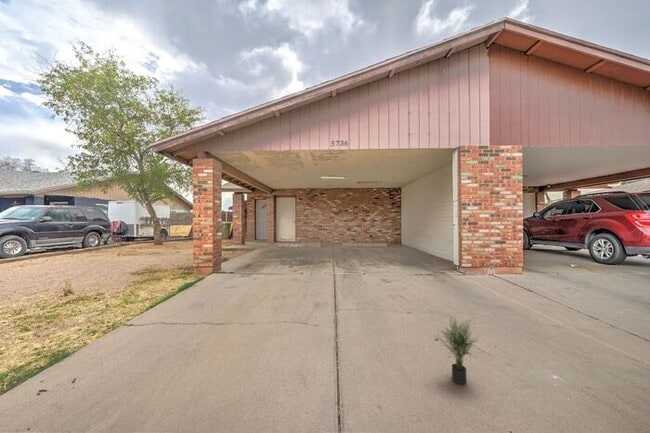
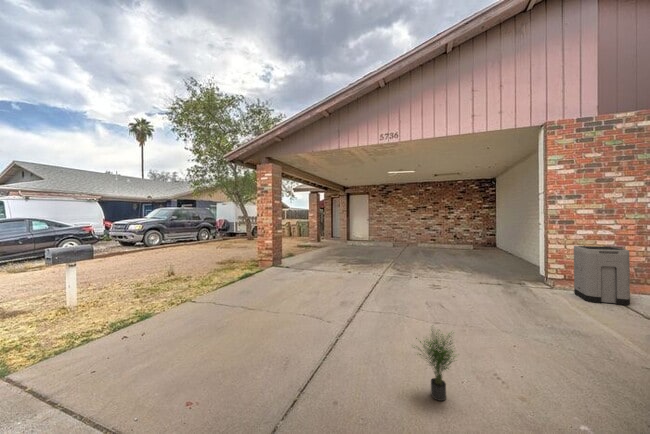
trash can: none [478,241,514,283] -> present [574,246,630,305]

